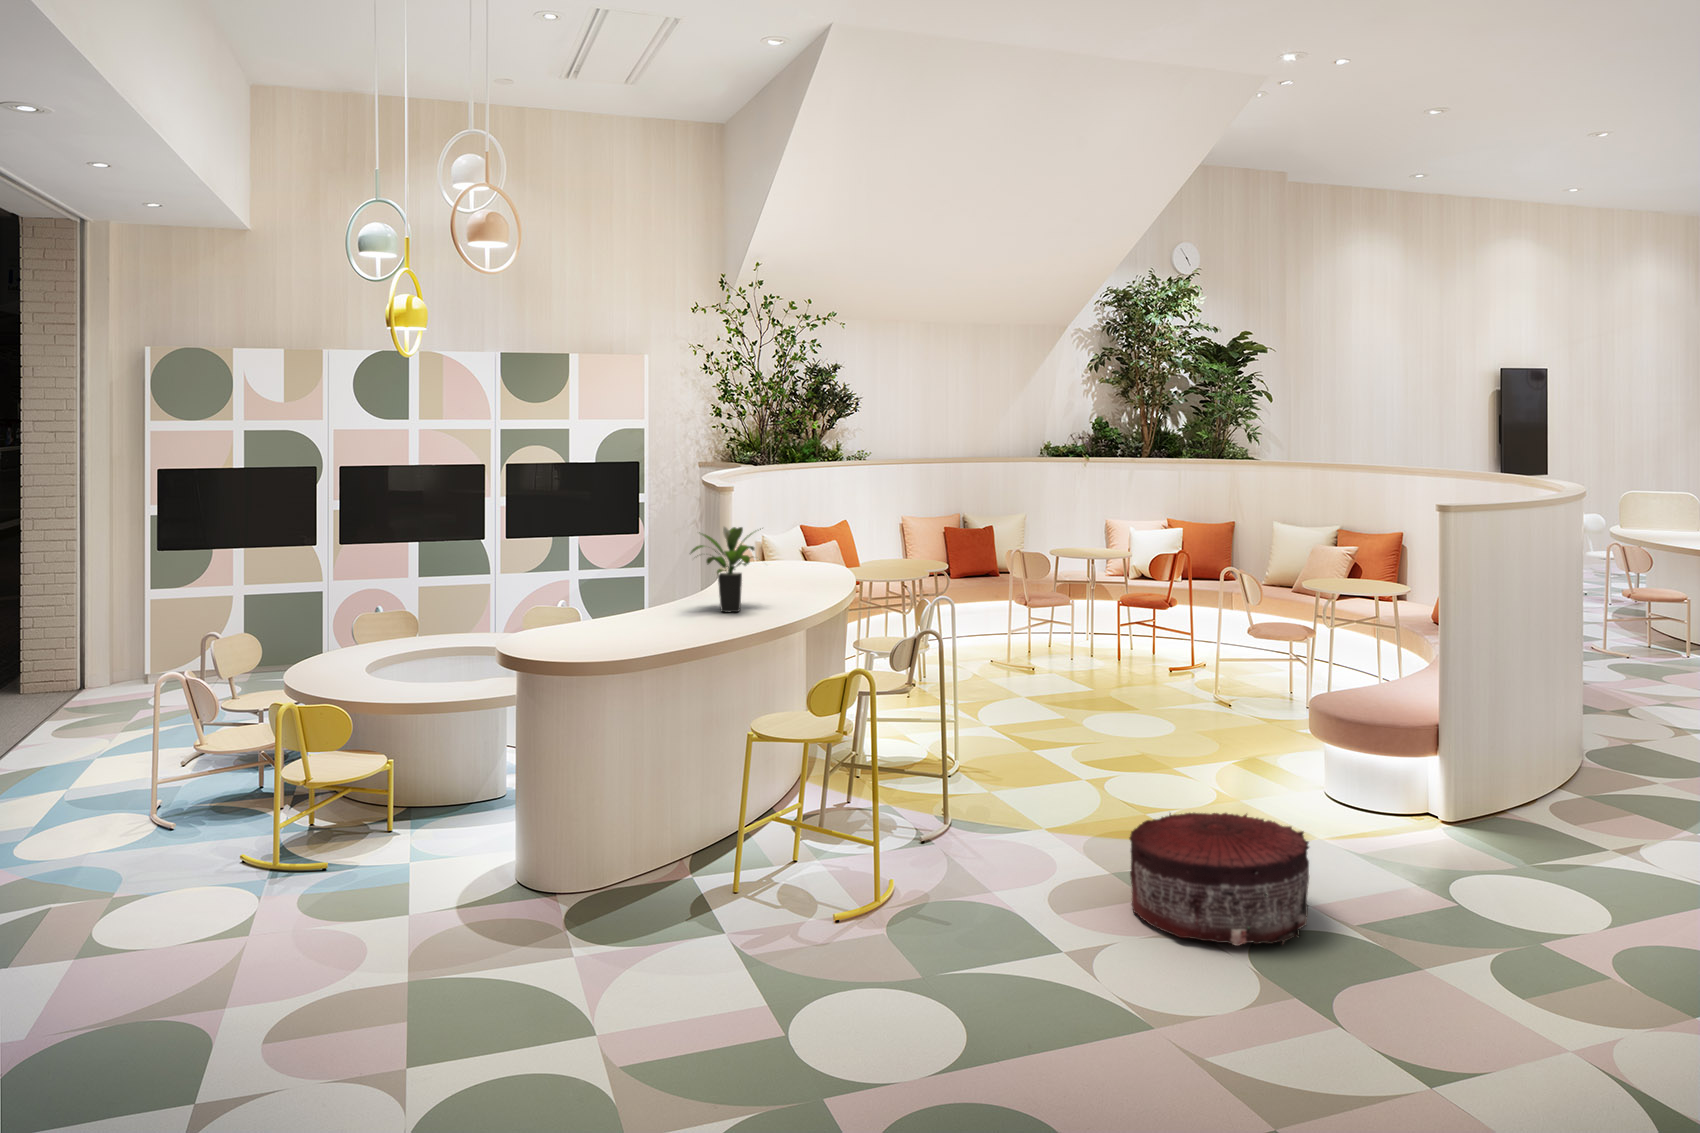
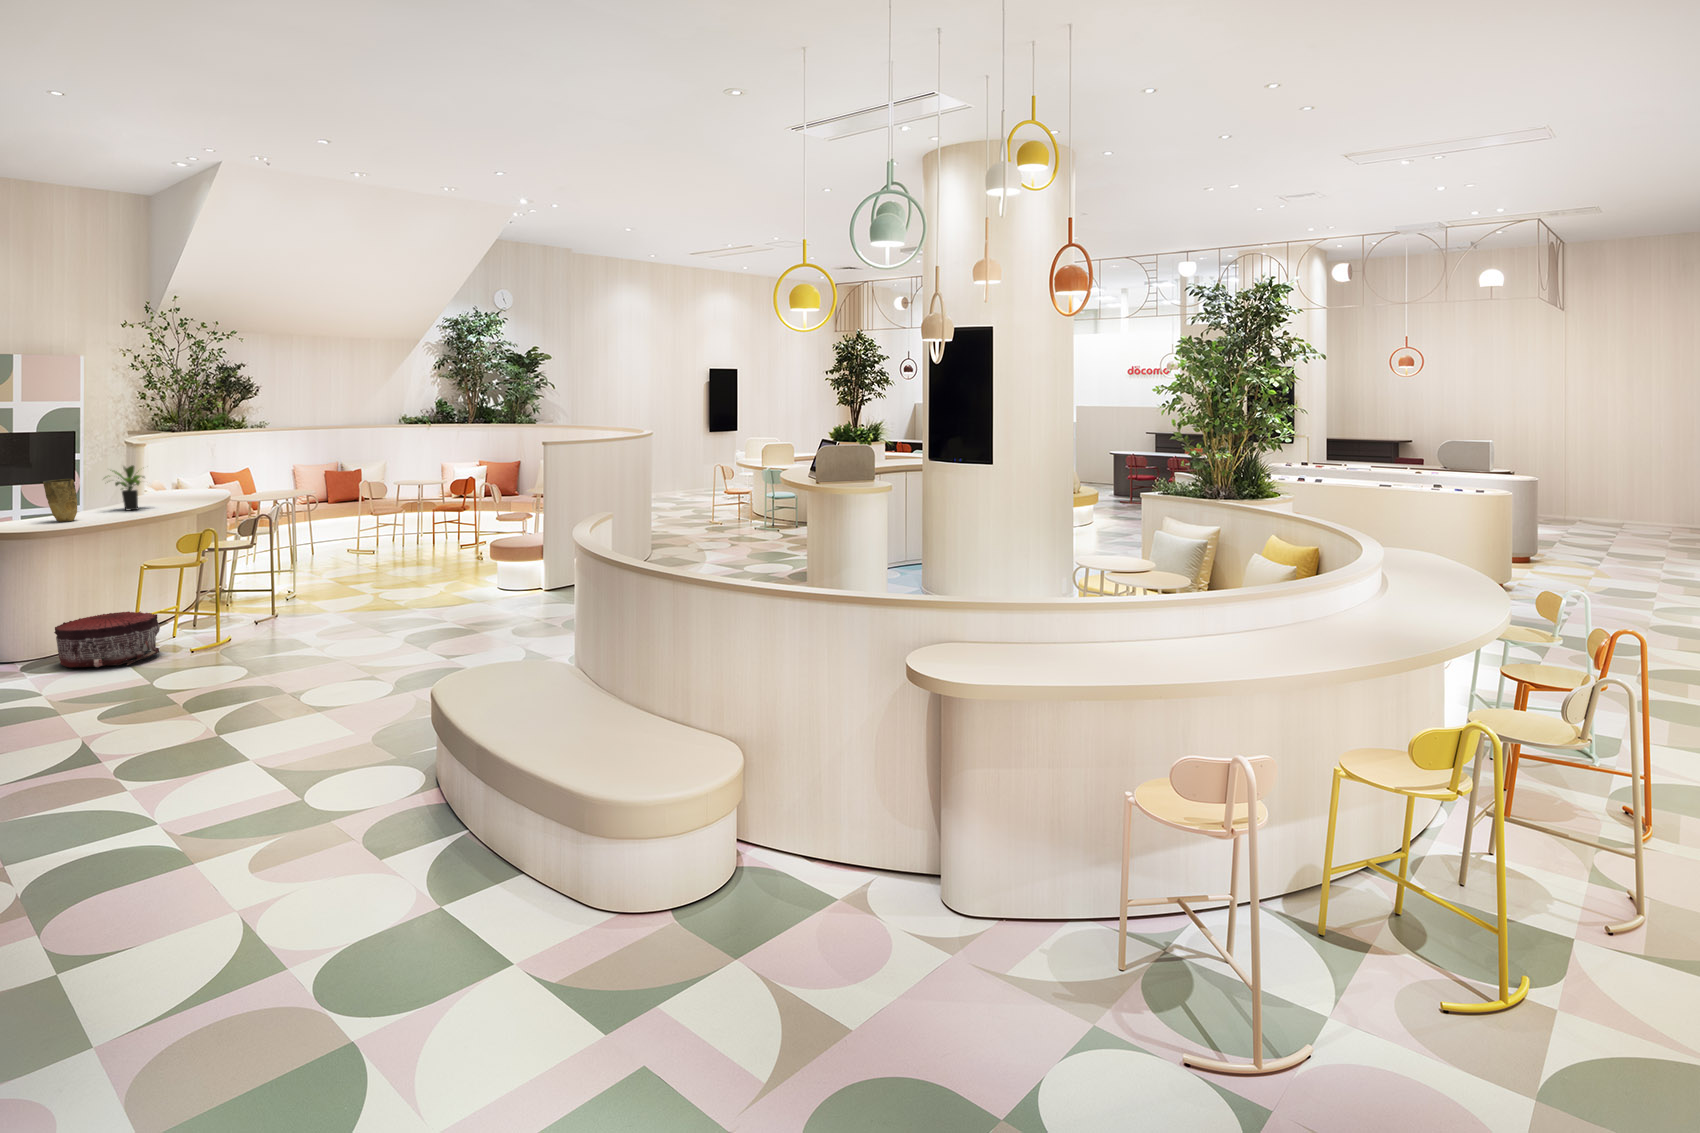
vase: none [599,554,651,638] -> present [43,479,77,522]
pouf: present [1130,813,1309,946] -> present [54,611,160,667]

